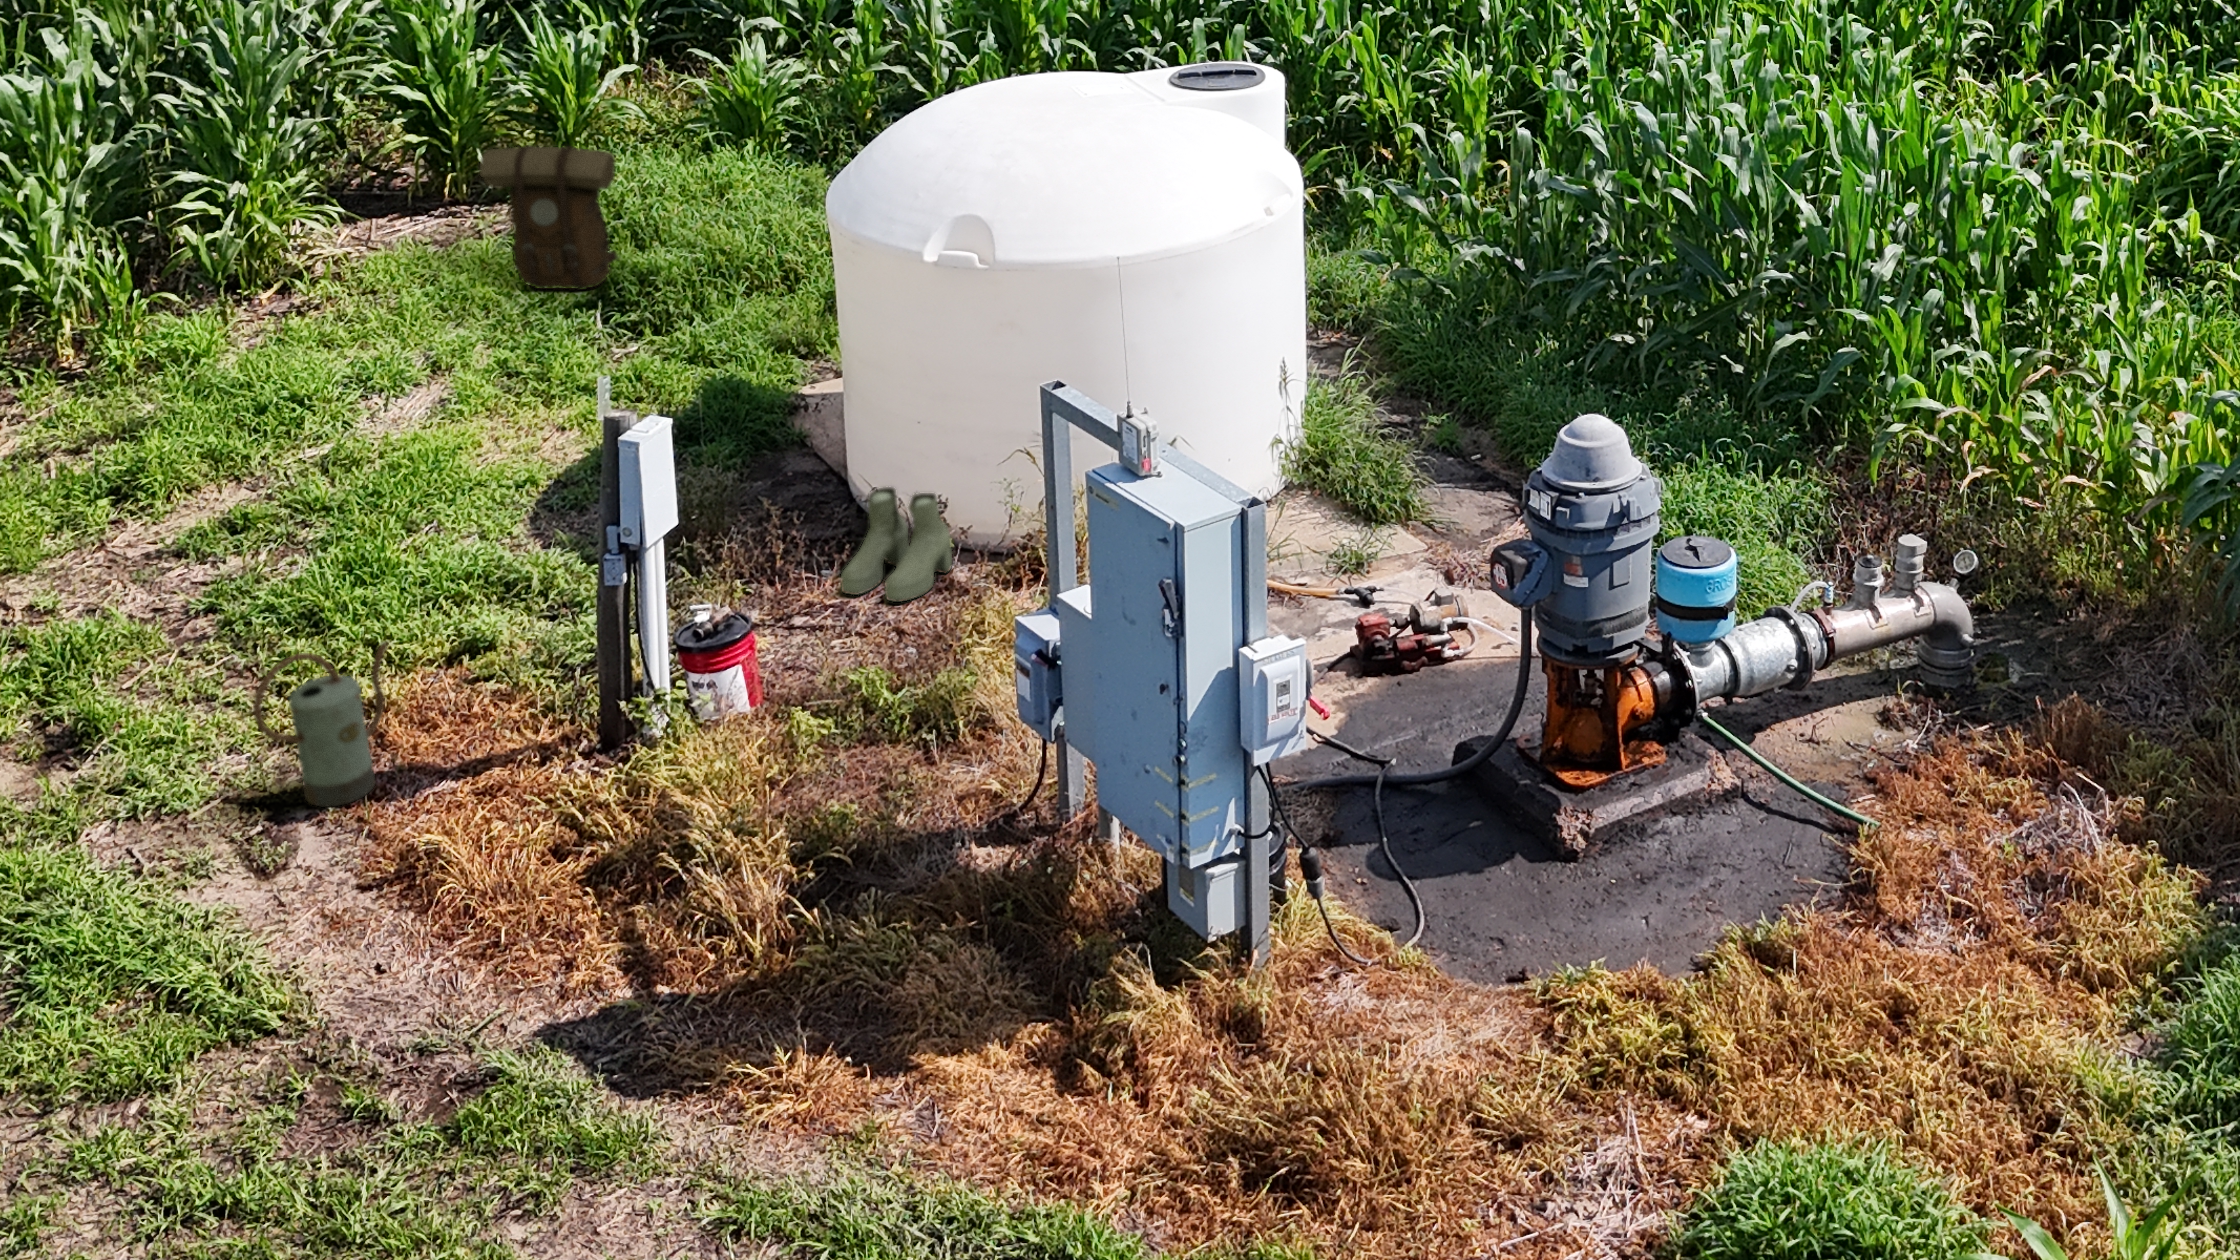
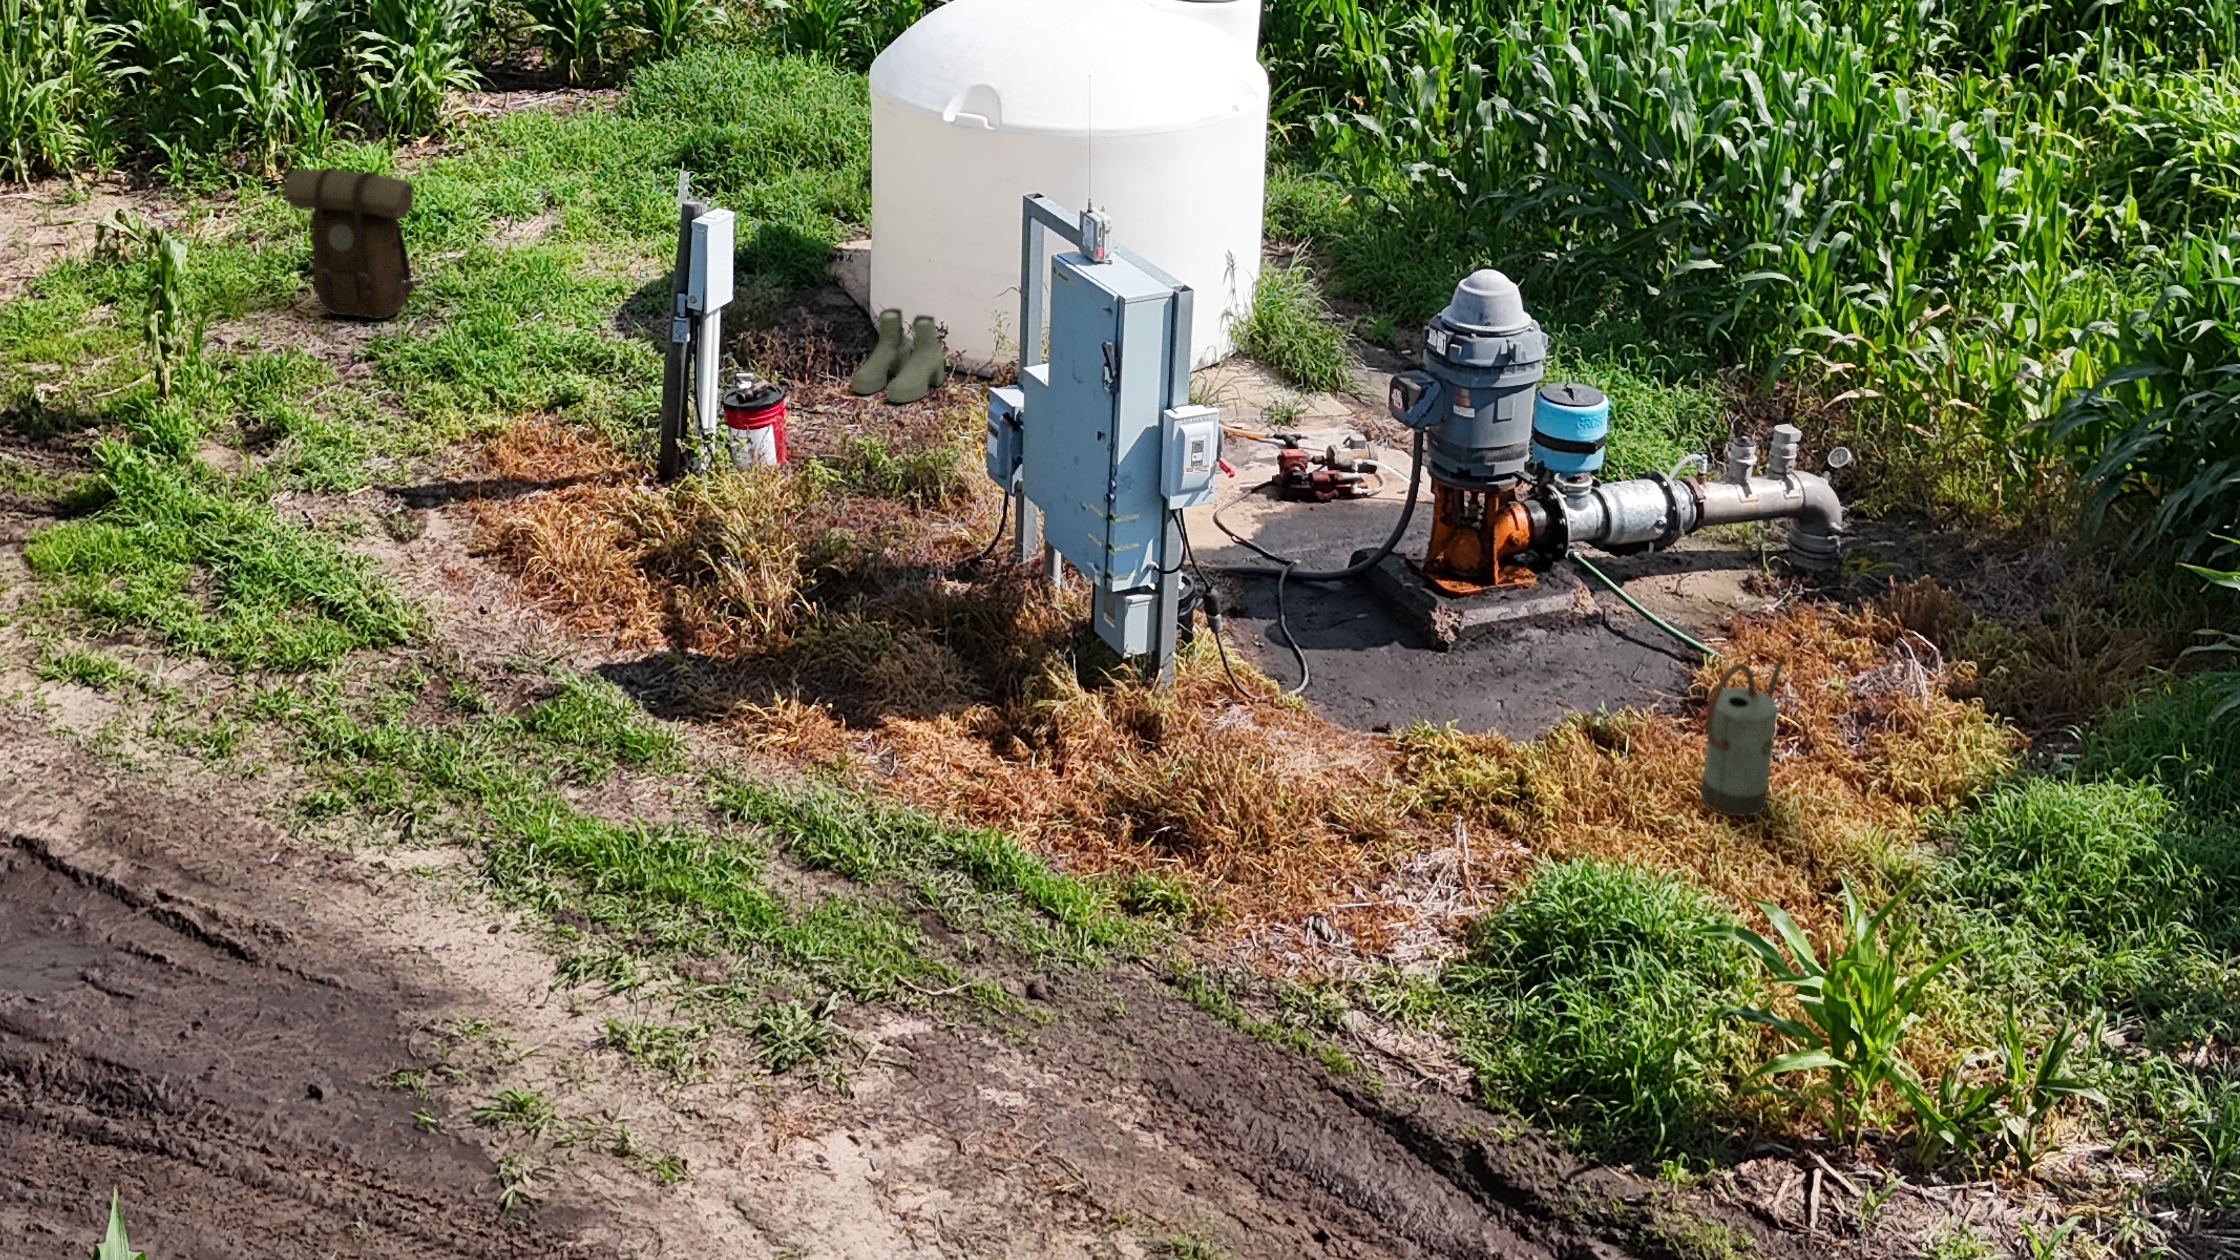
backpack: present [480,145,619,290] -> present [284,168,418,319]
watering can: present [253,641,388,807] -> present [1701,659,1785,816]

